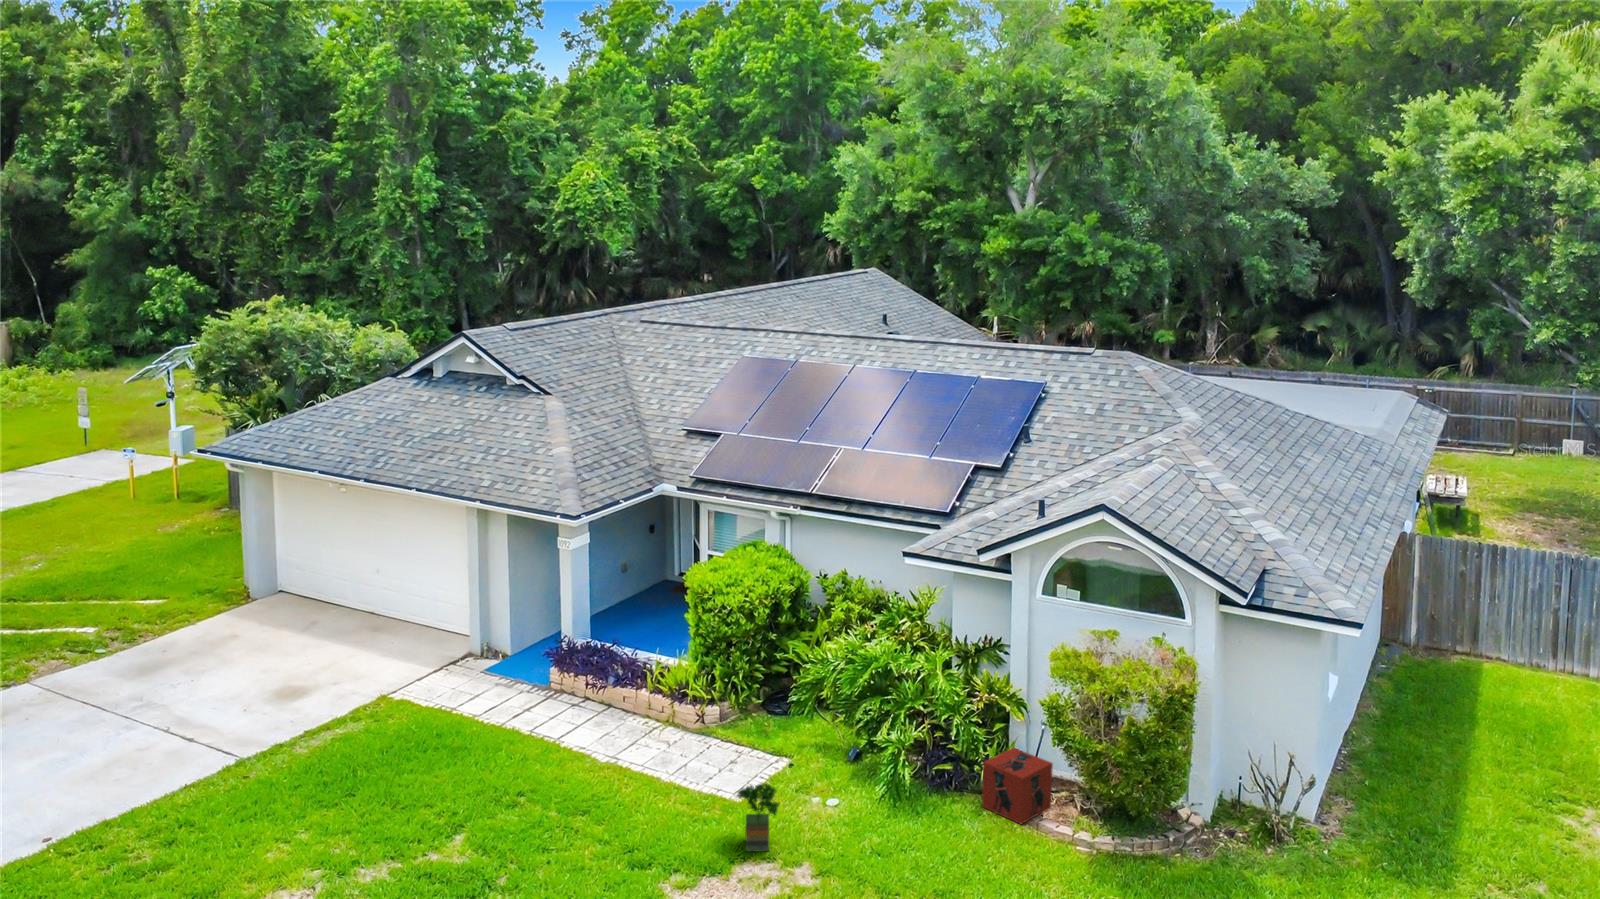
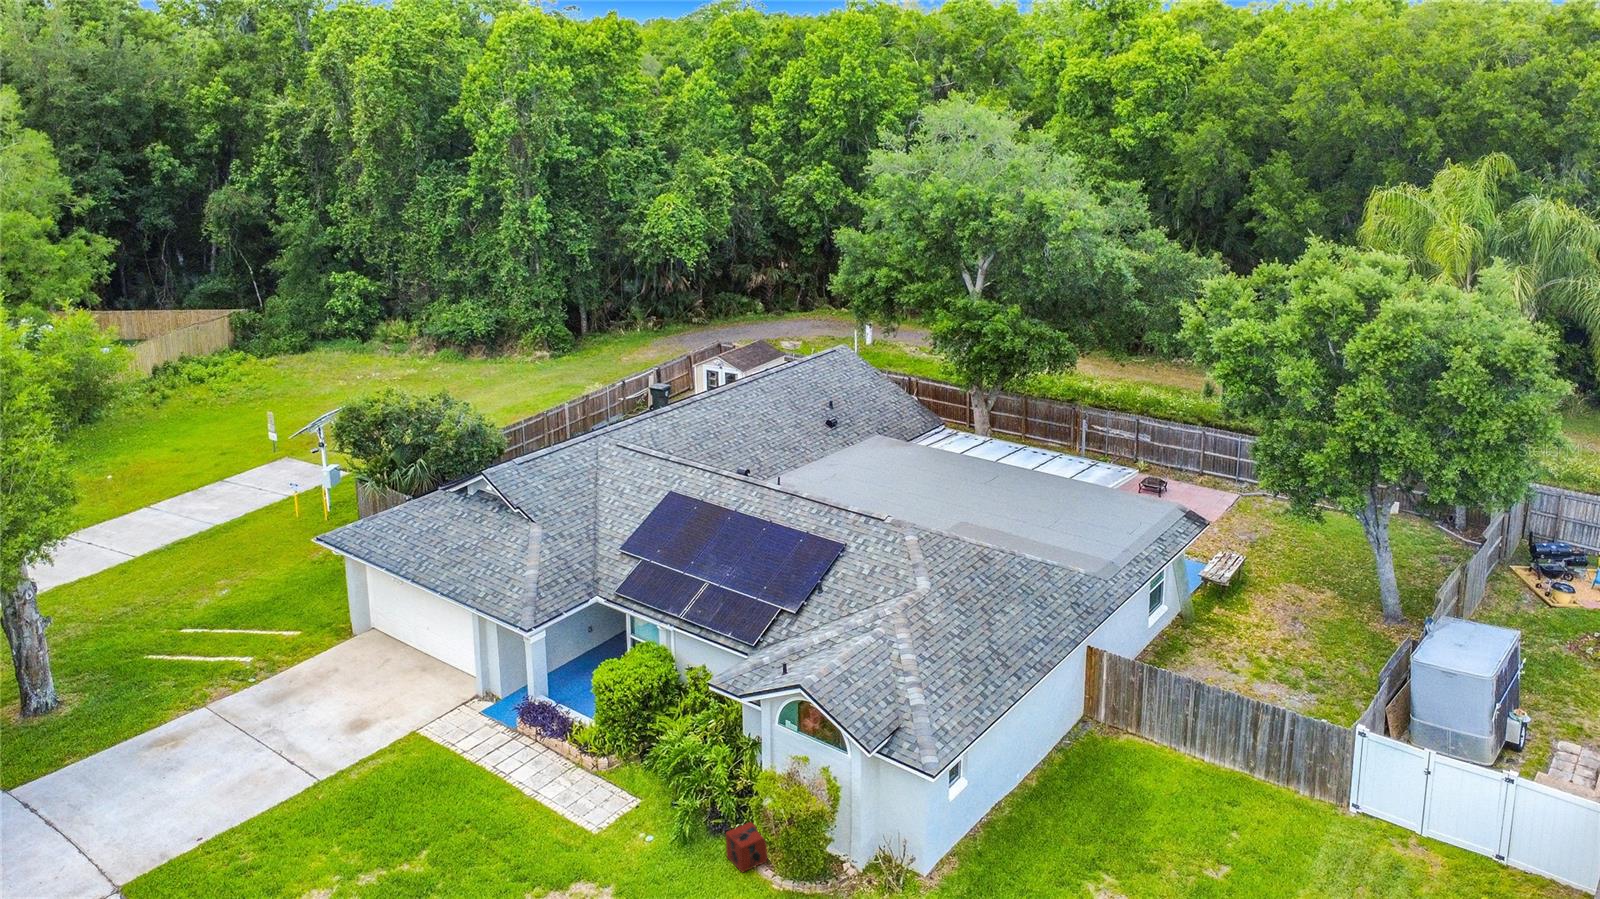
potted tree: present [738,784,779,852] -> none [570,840,595,879]

